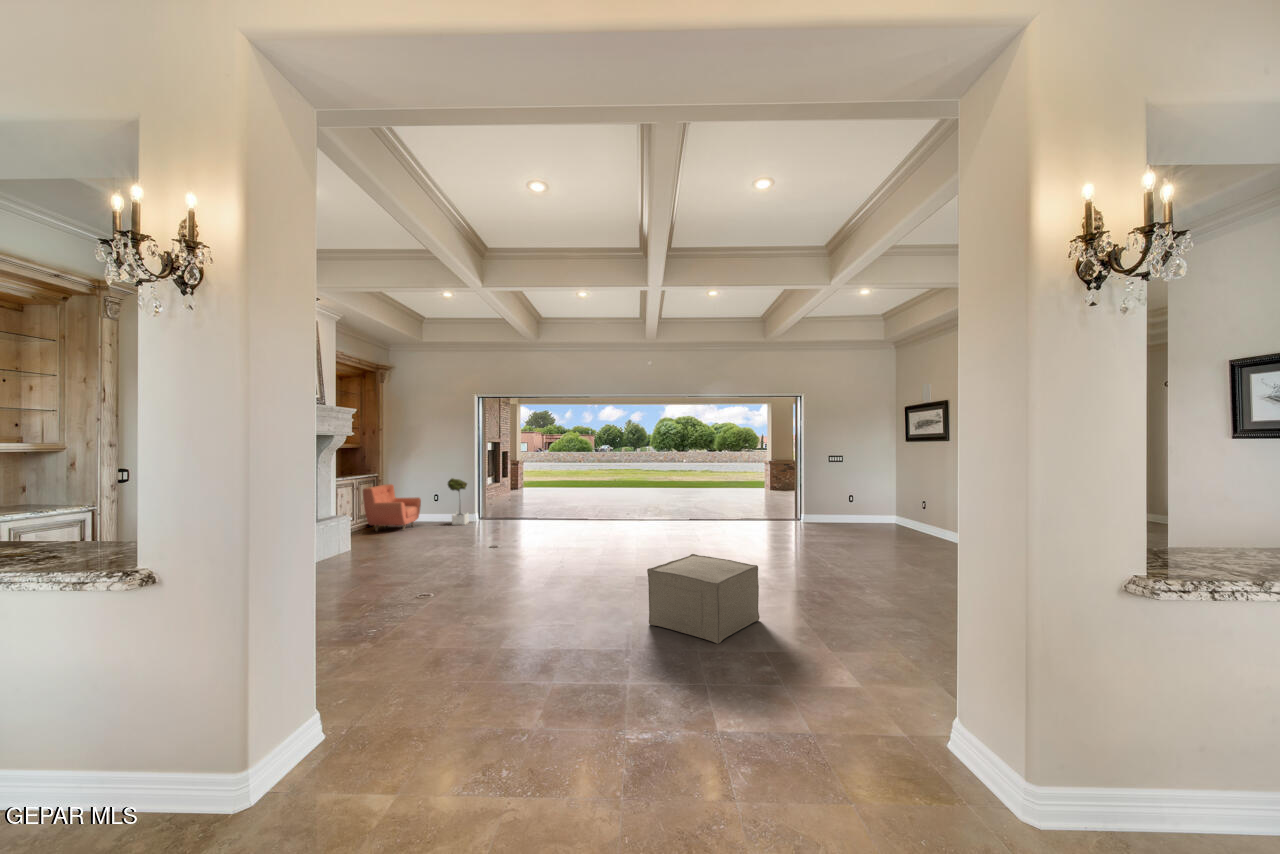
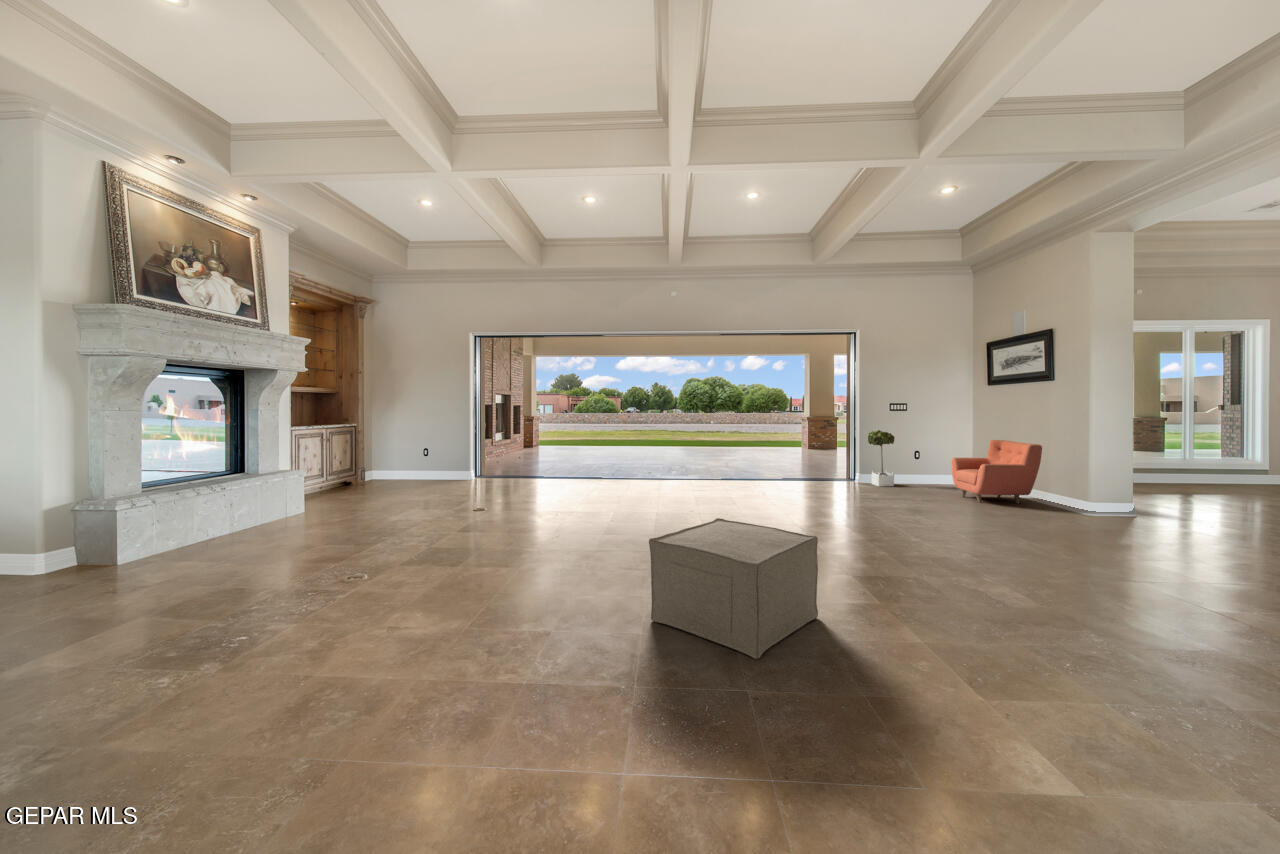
potted tree: present [448,478,469,525] -> present [868,430,895,486]
armchair: present [363,484,421,531] -> present [951,440,1042,503]

